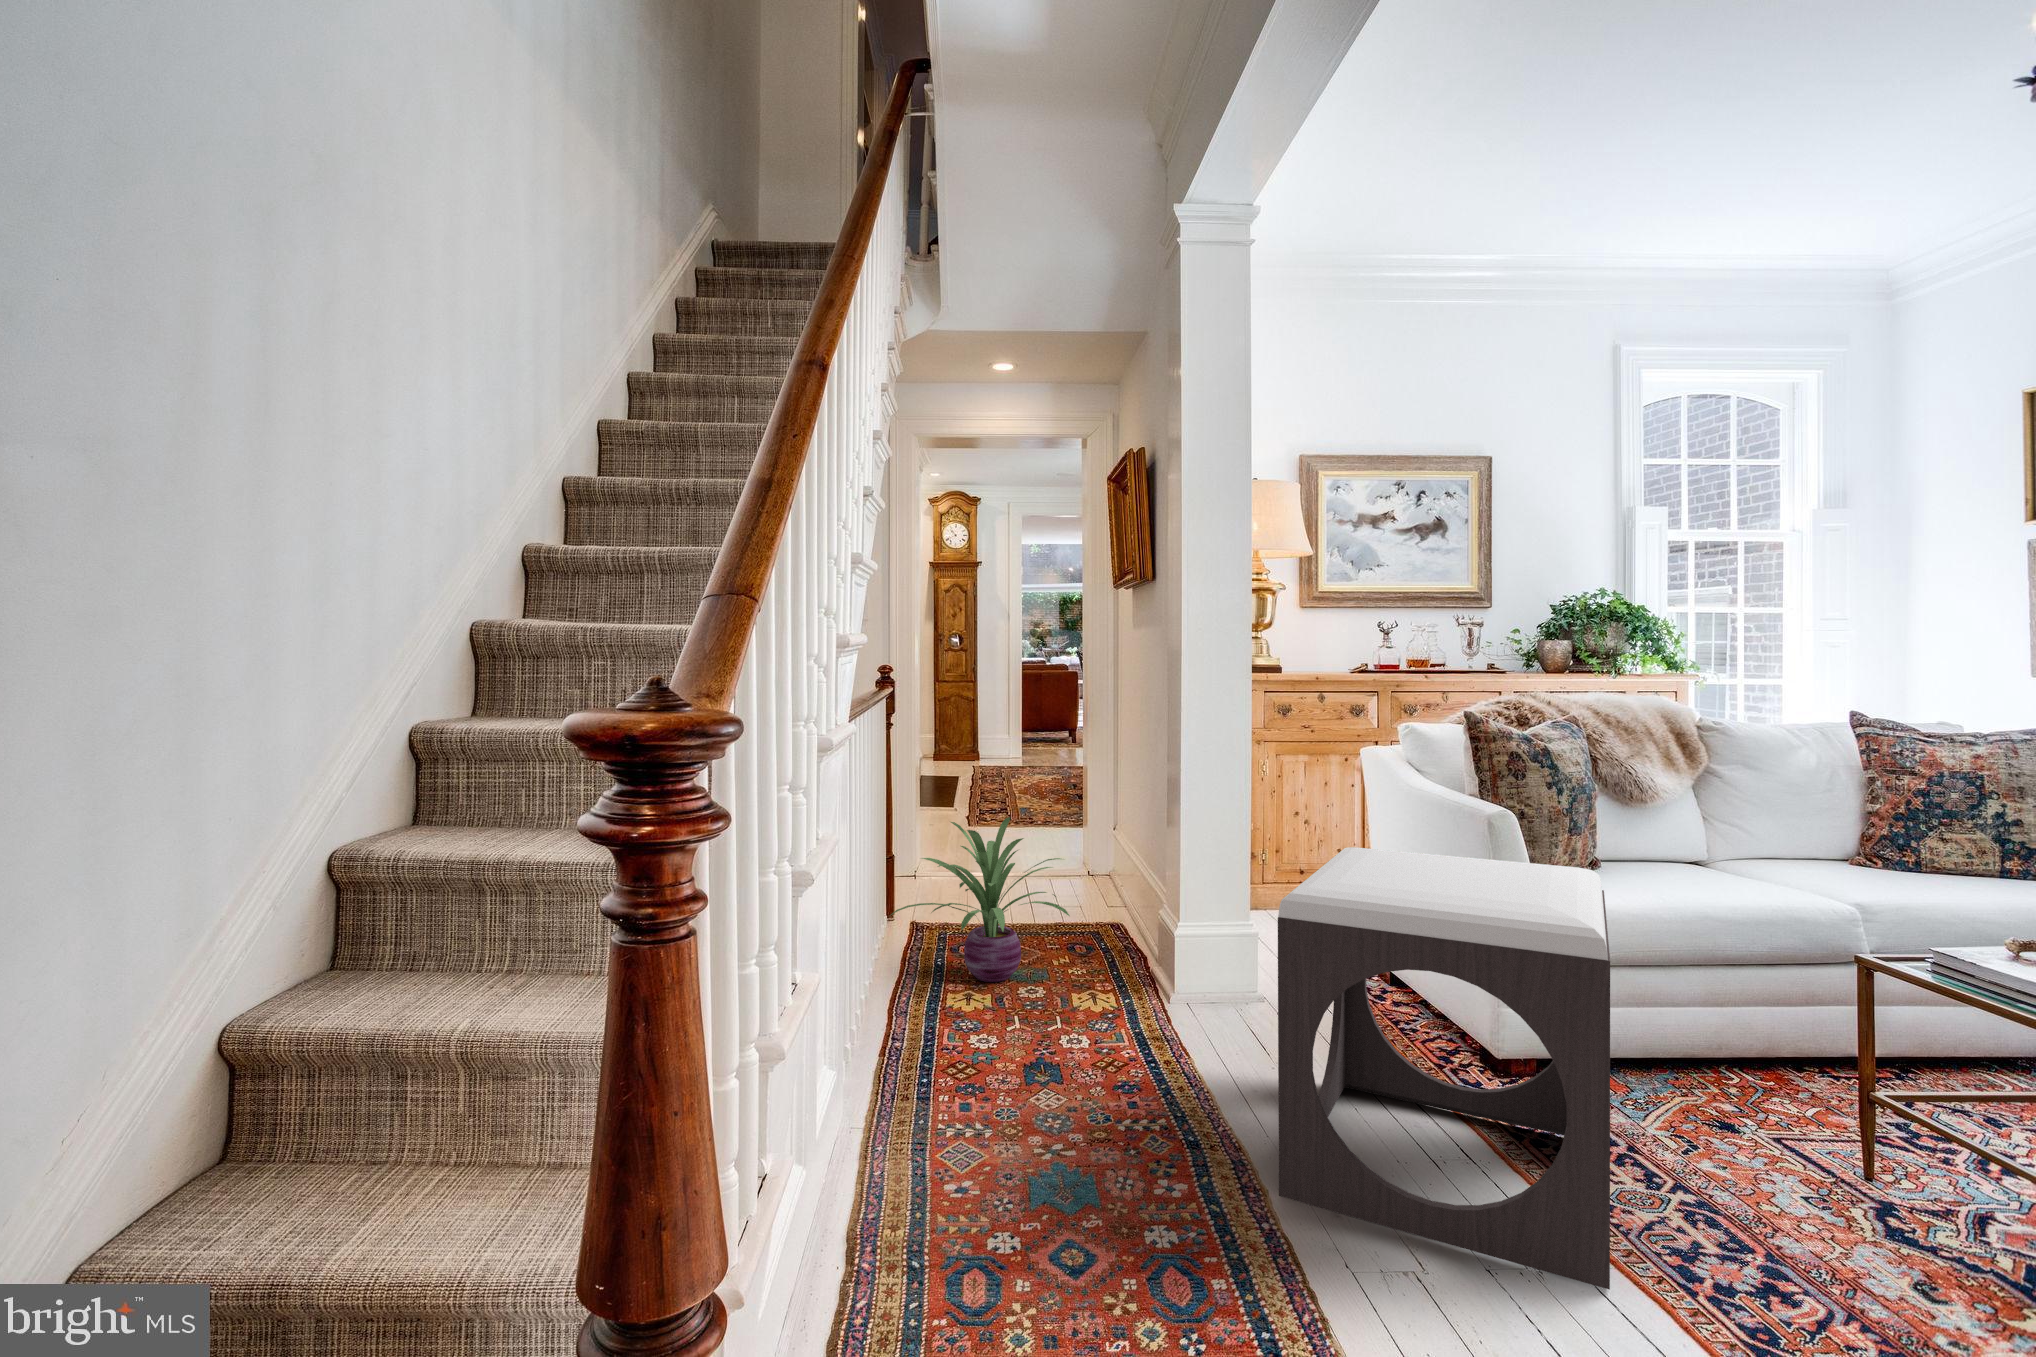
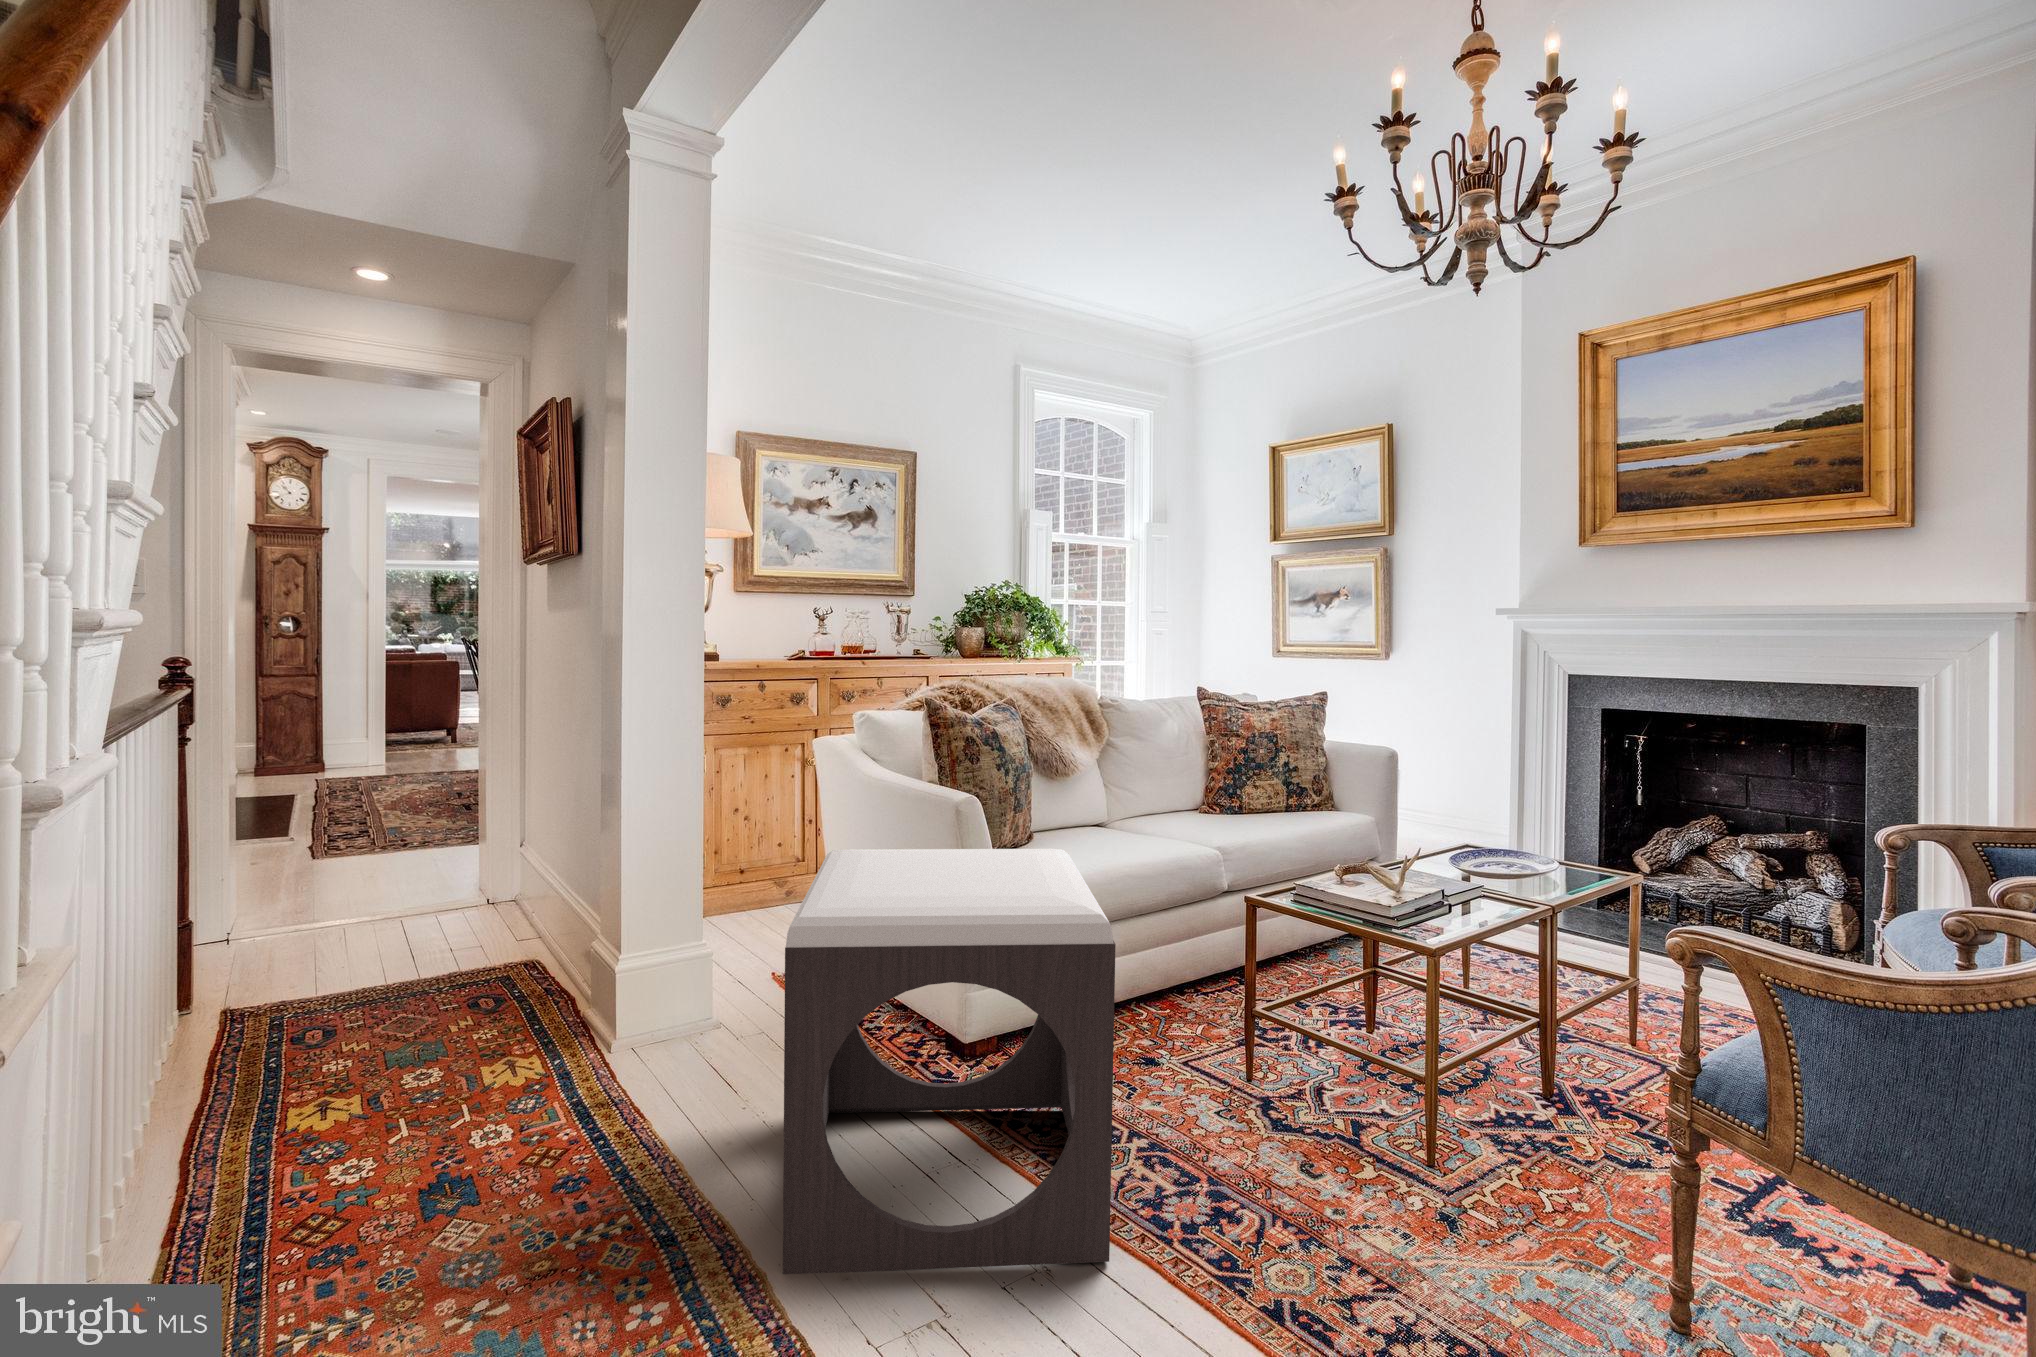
decorative plant: present [891,817,1070,982] -> none [146,848,468,1084]

